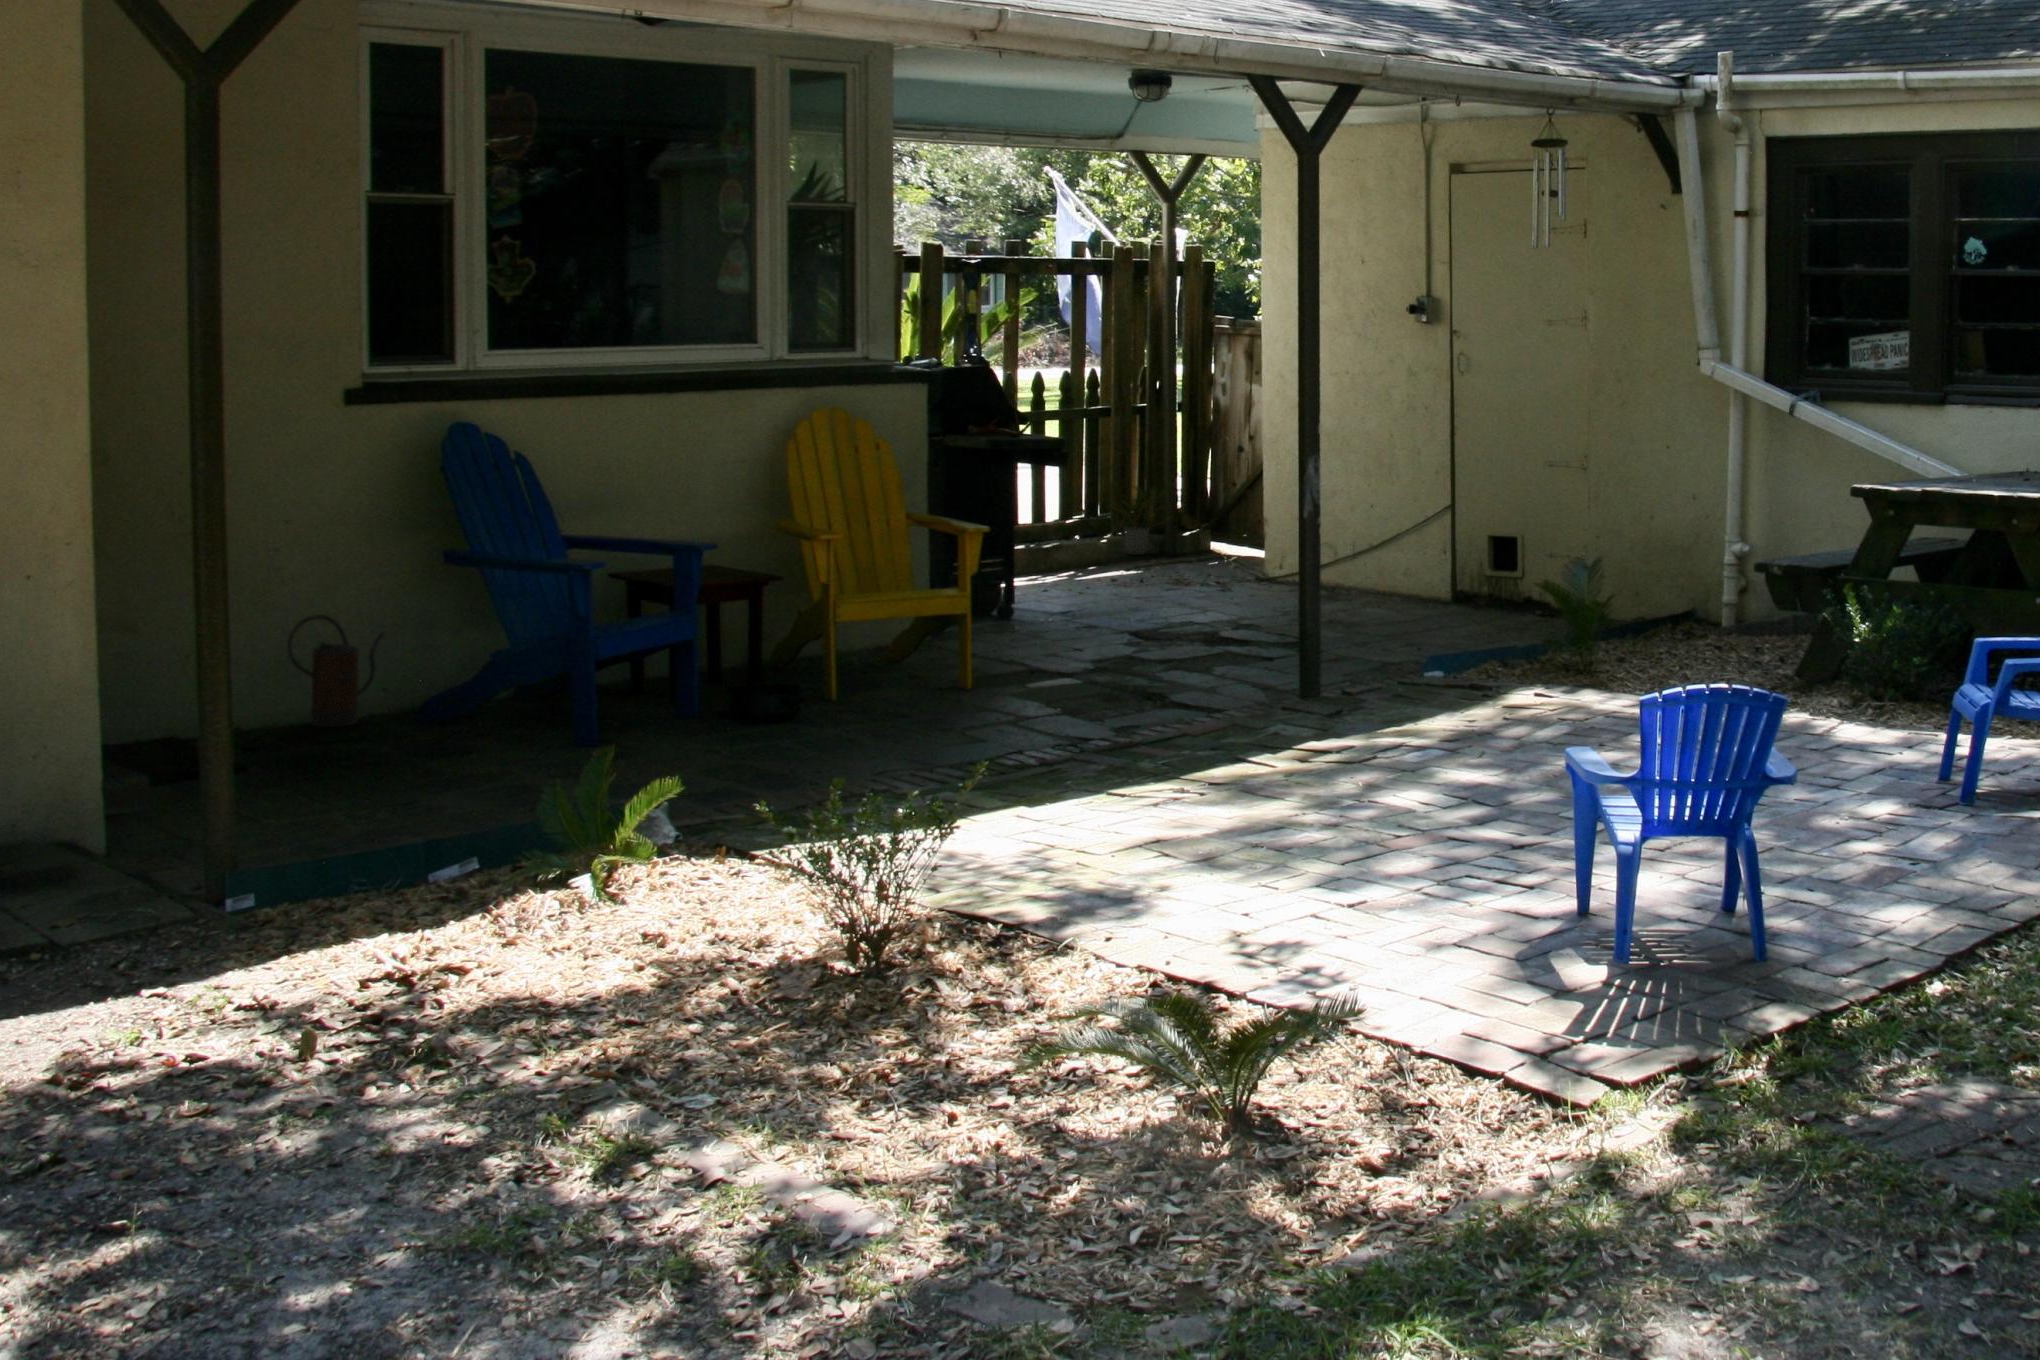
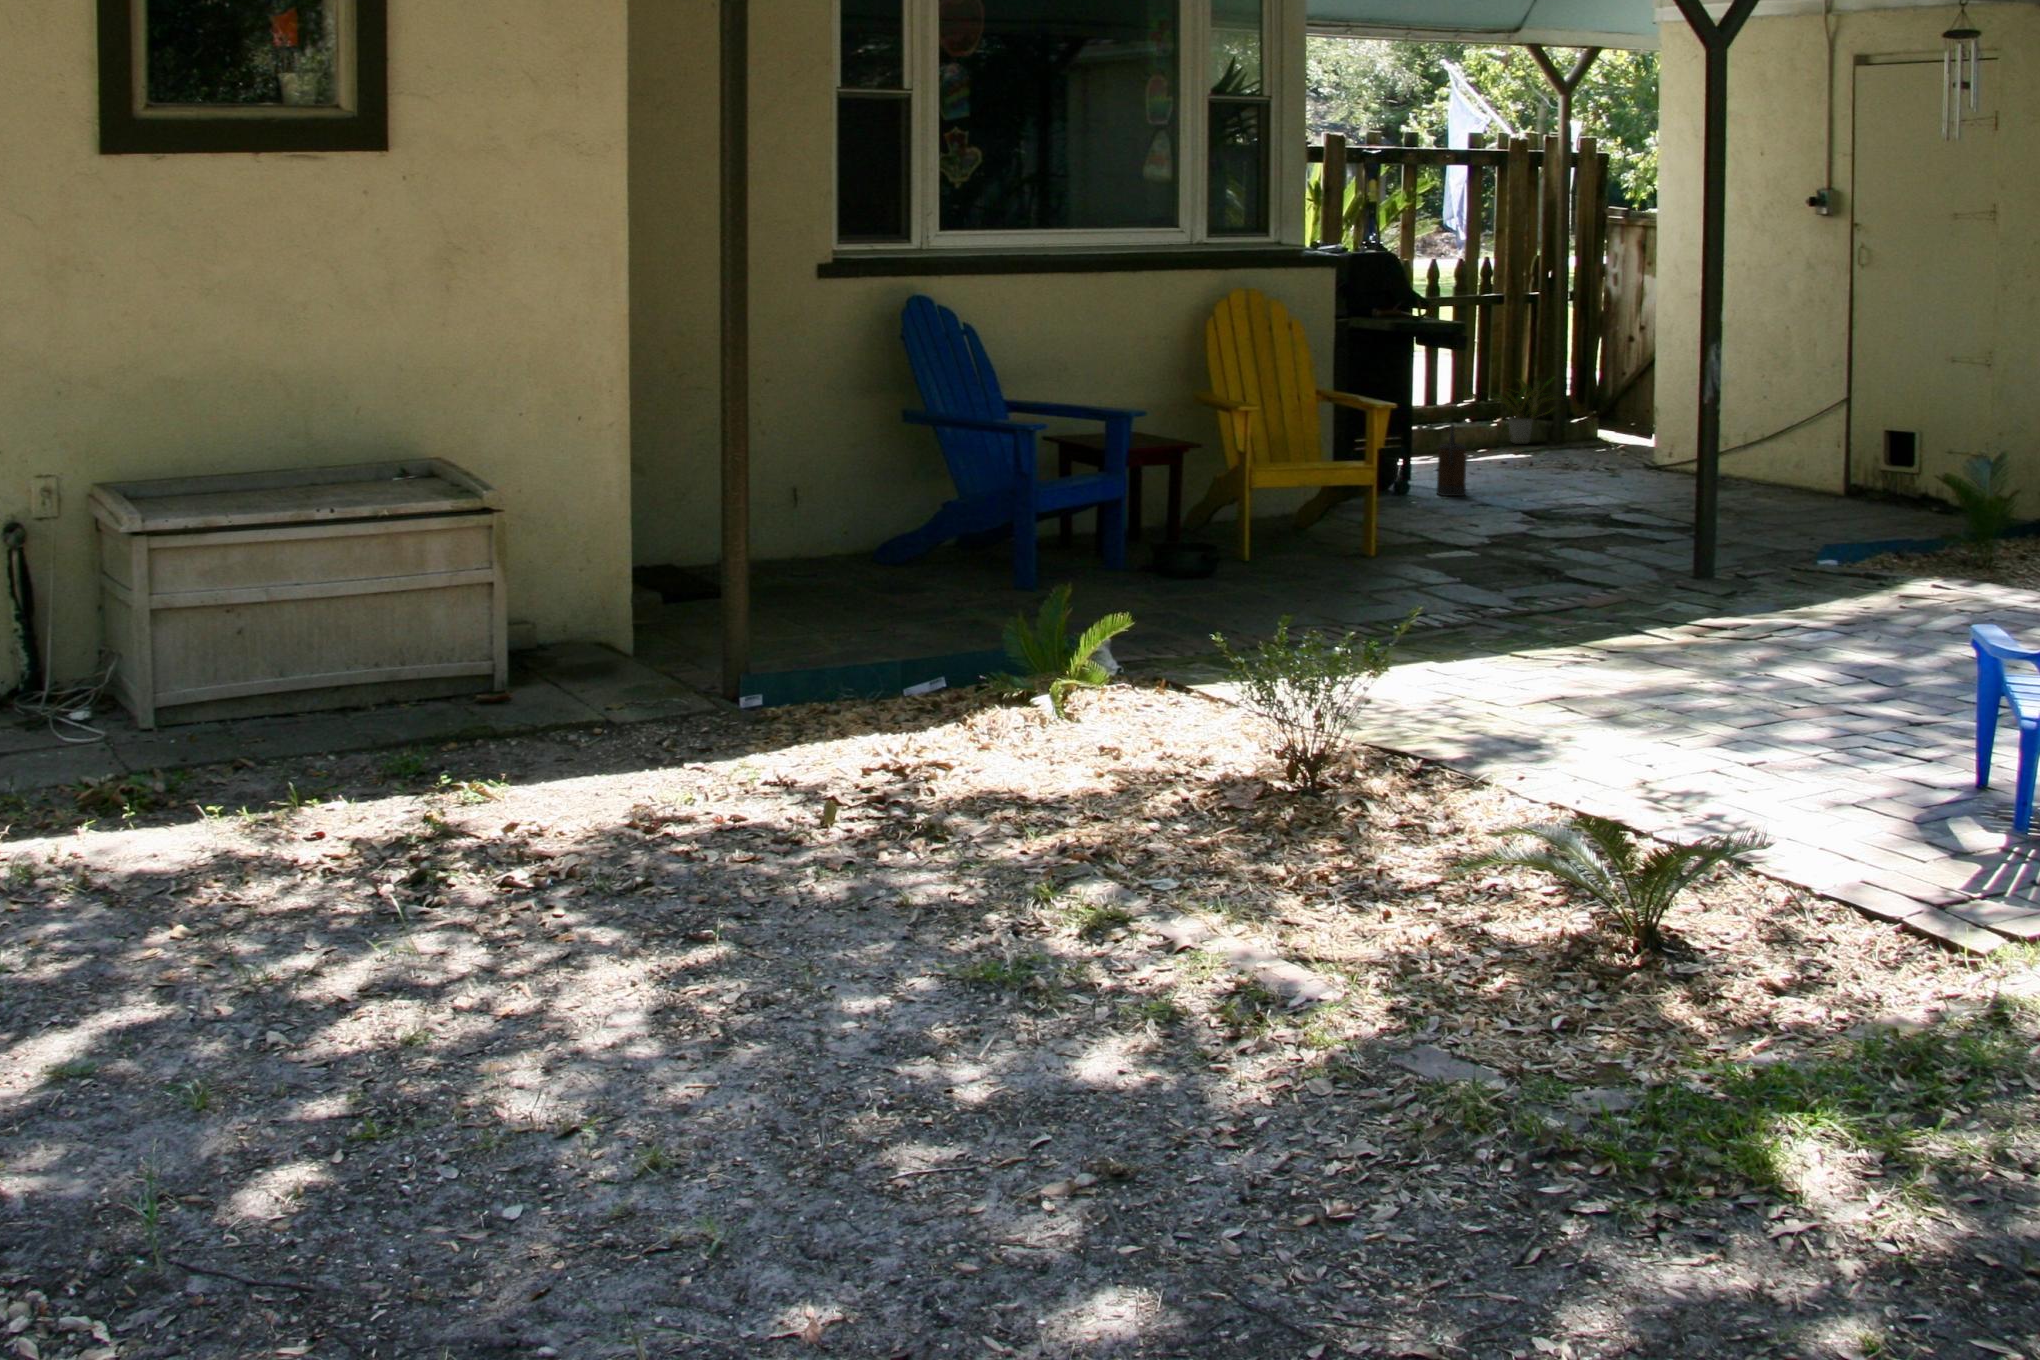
watering can: present [287,615,384,727] -> present [1437,425,1466,496]

